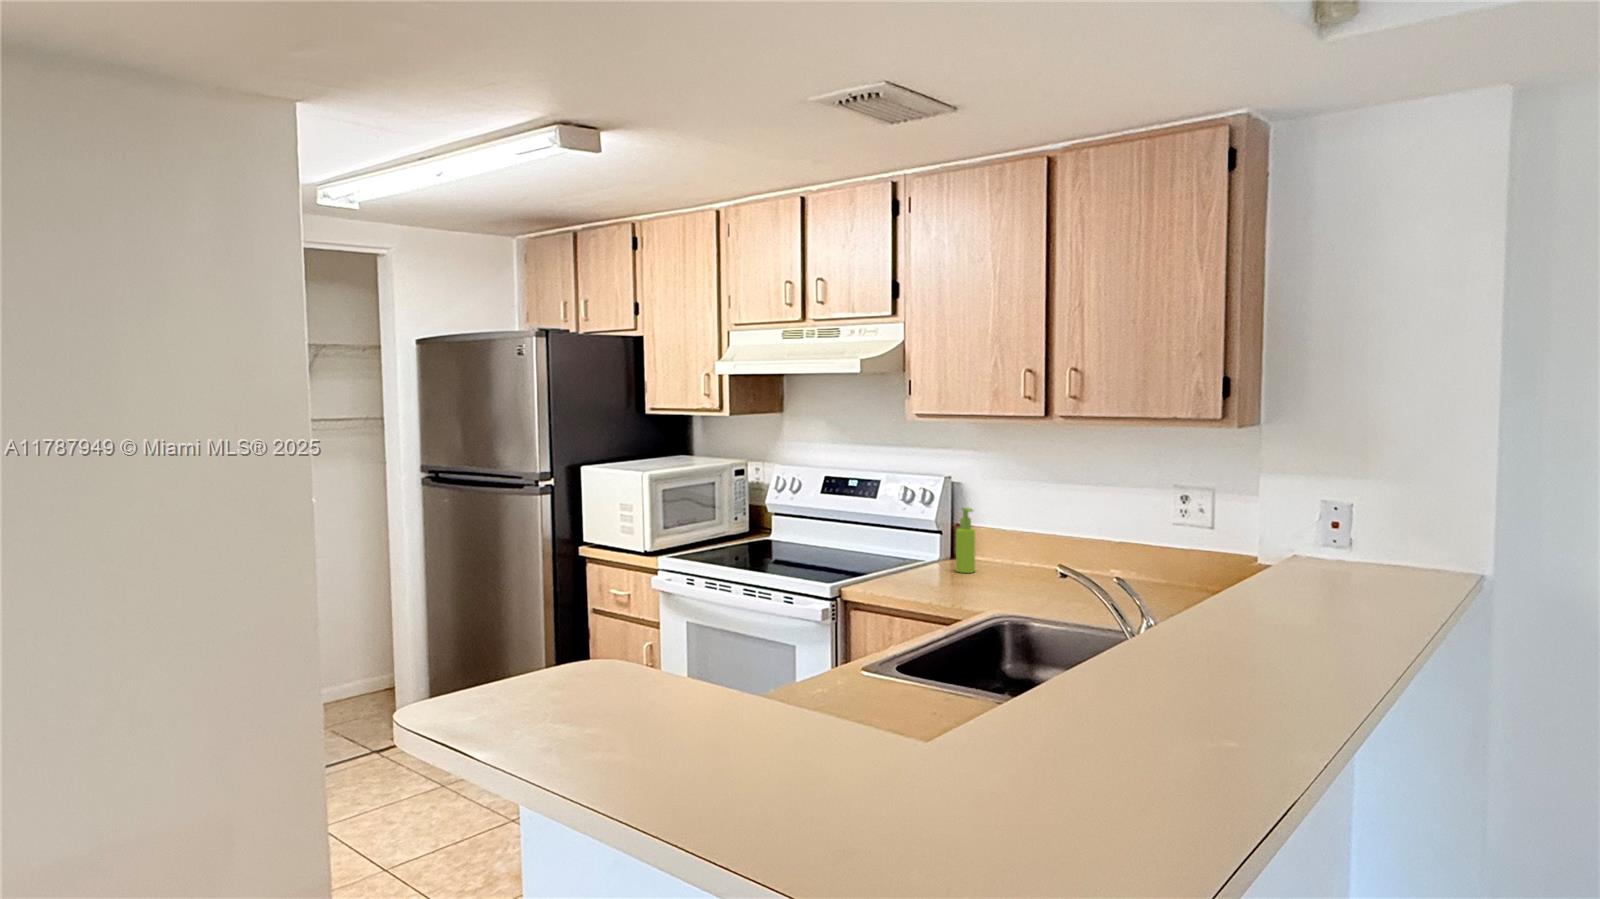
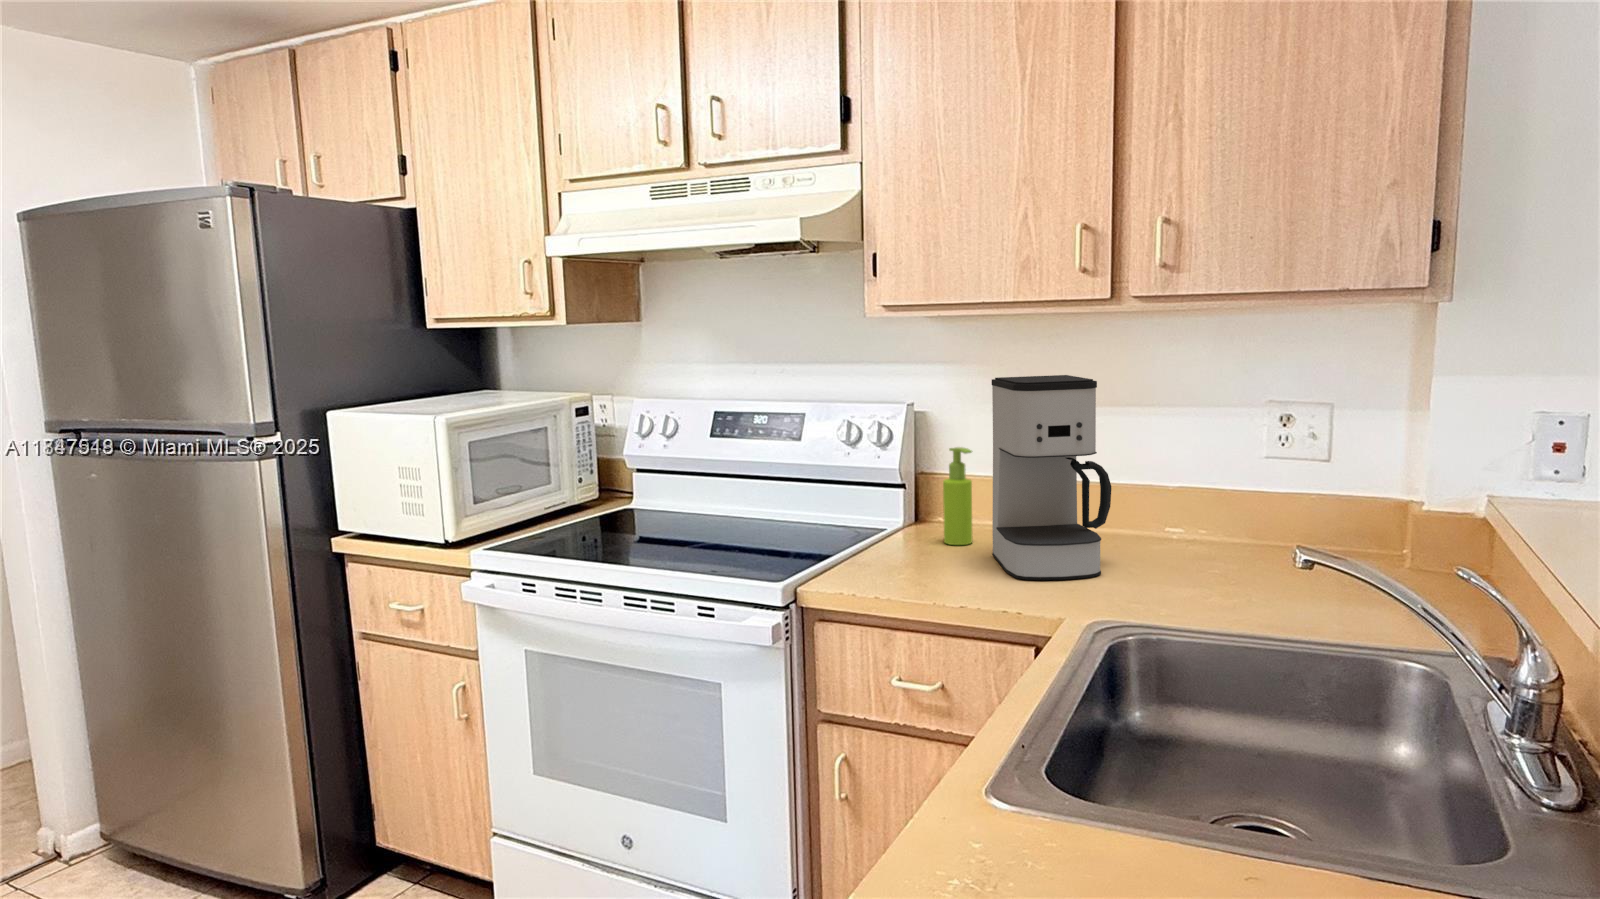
coffee maker: none [976,463,1049,594] -> present [992,375,1111,580]

